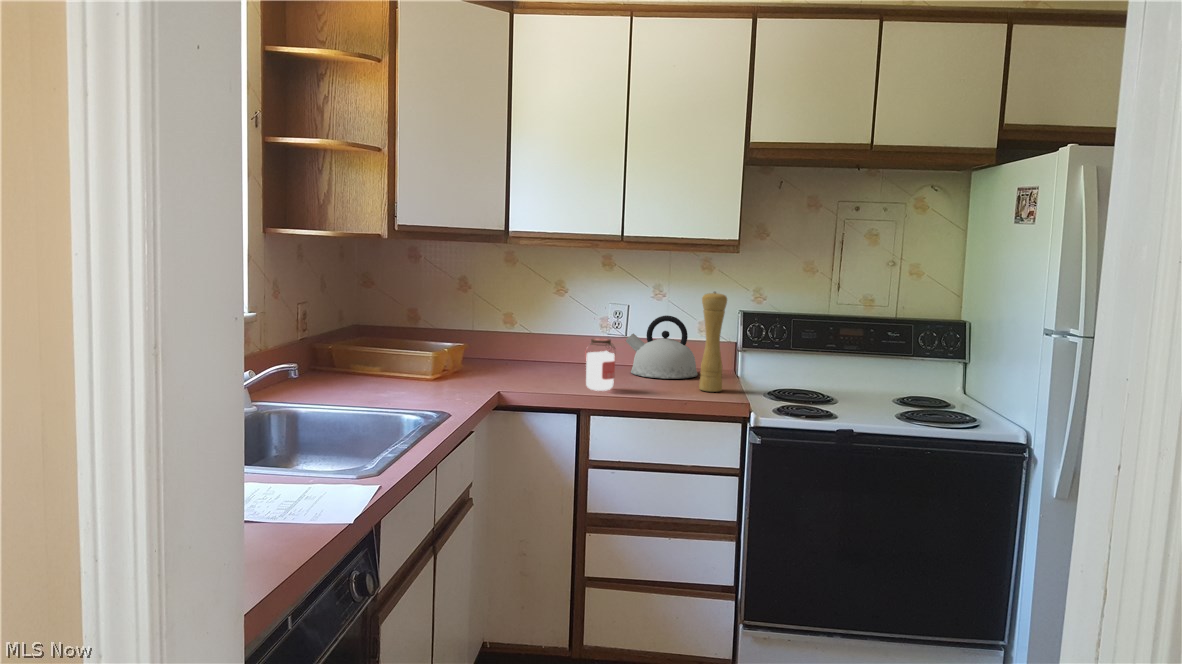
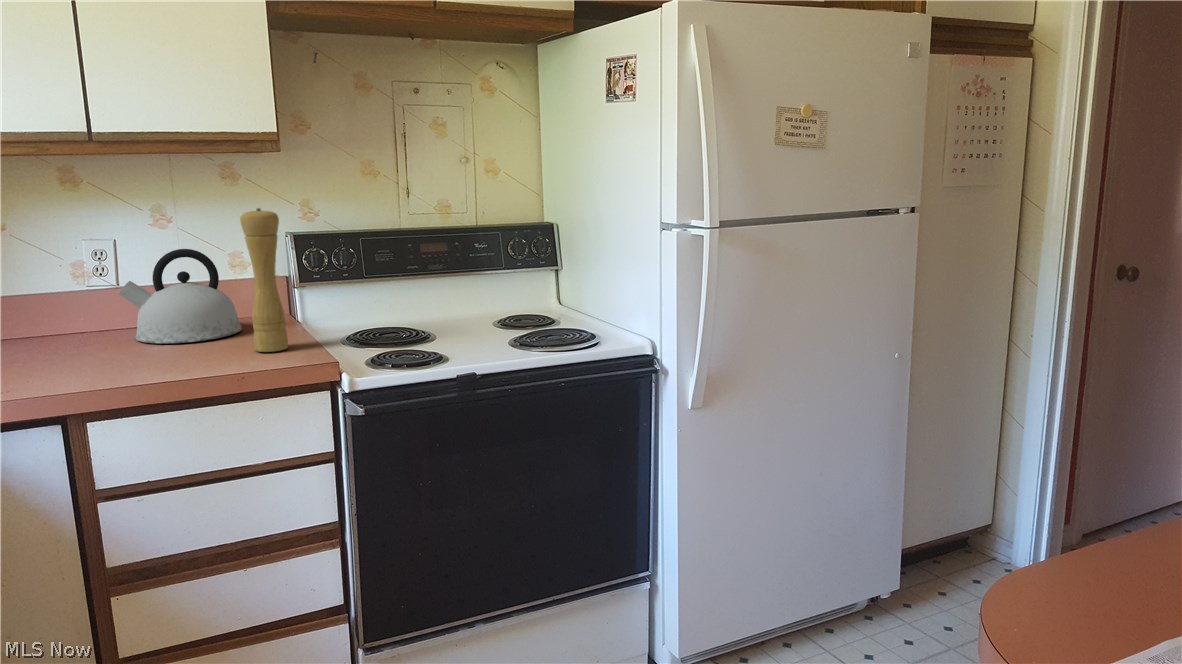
jar: present [585,338,615,391] -> none [56,297,118,382]

